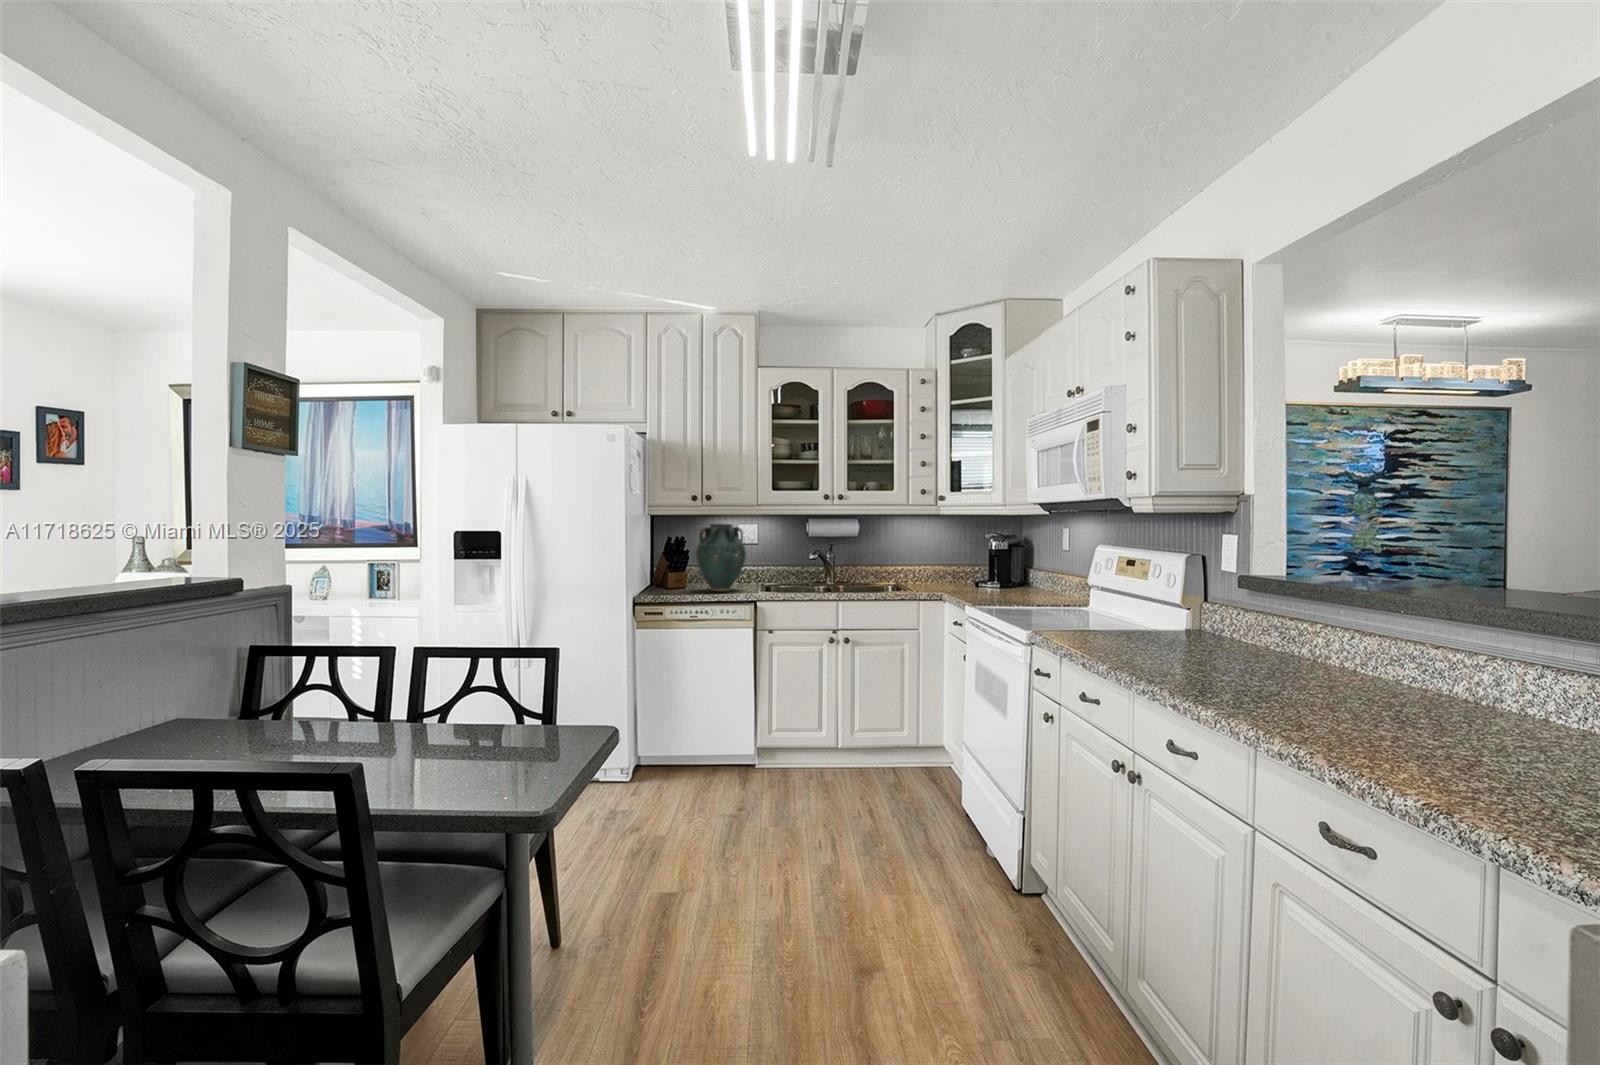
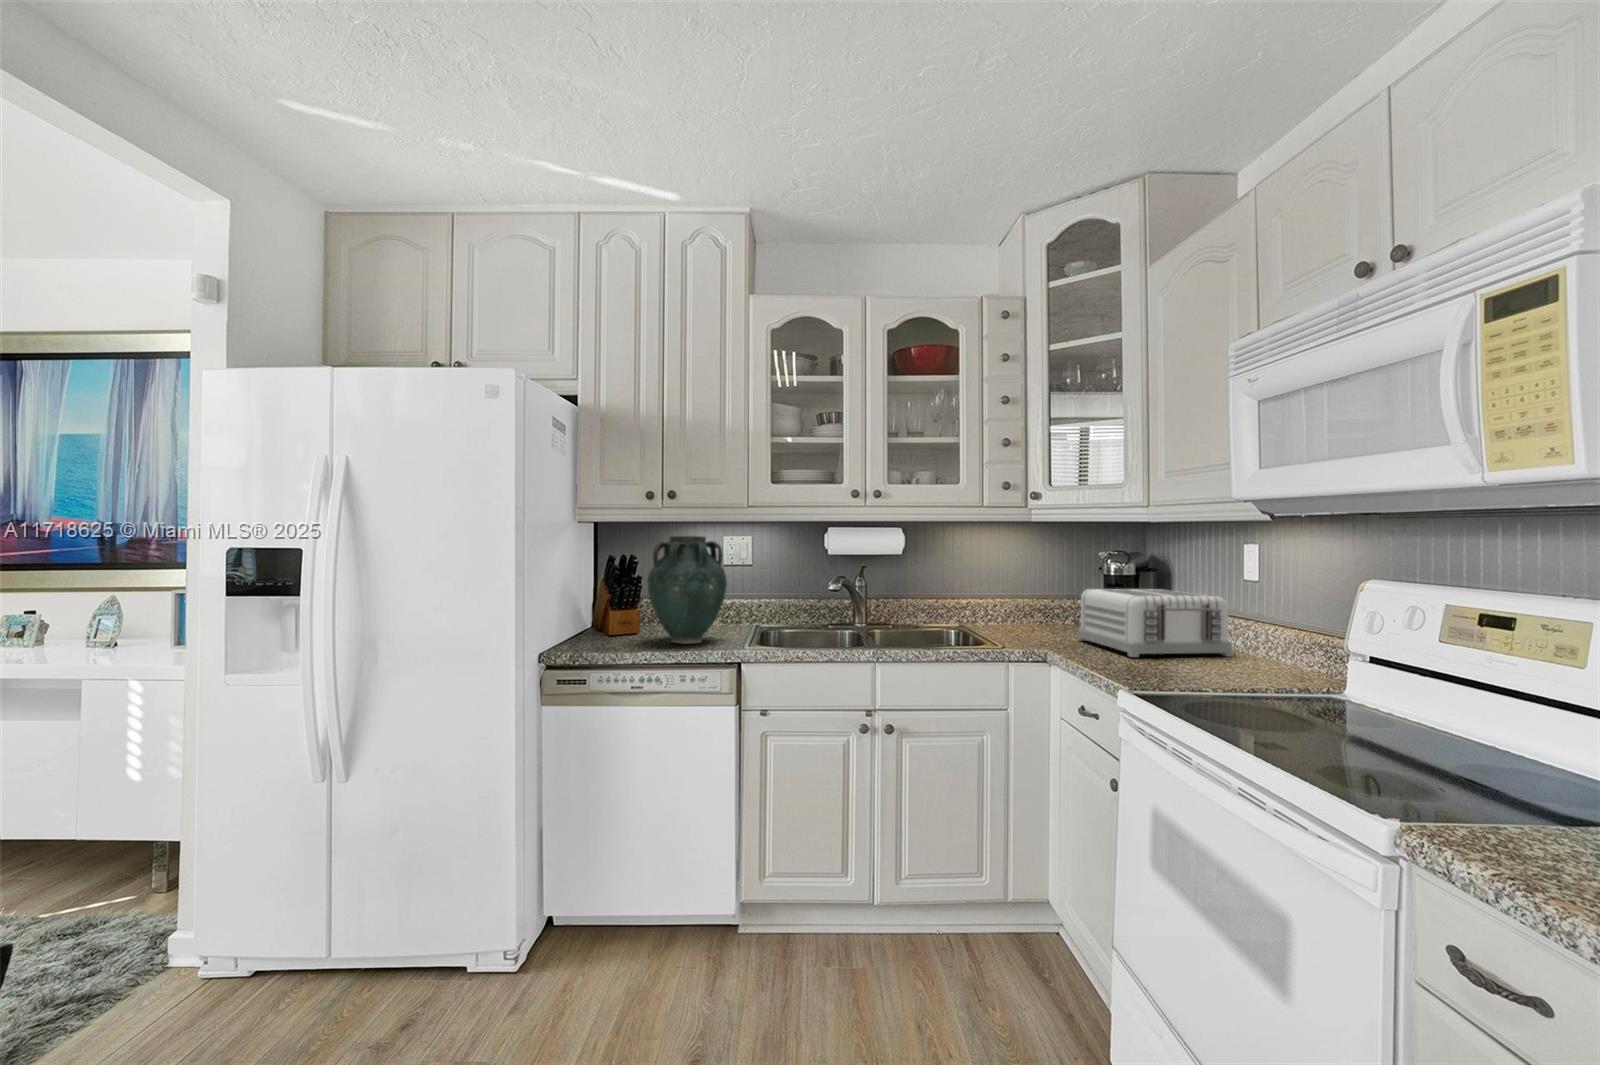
toaster: none [967,556,1051,594] -> present [1078,589,1232,657]

